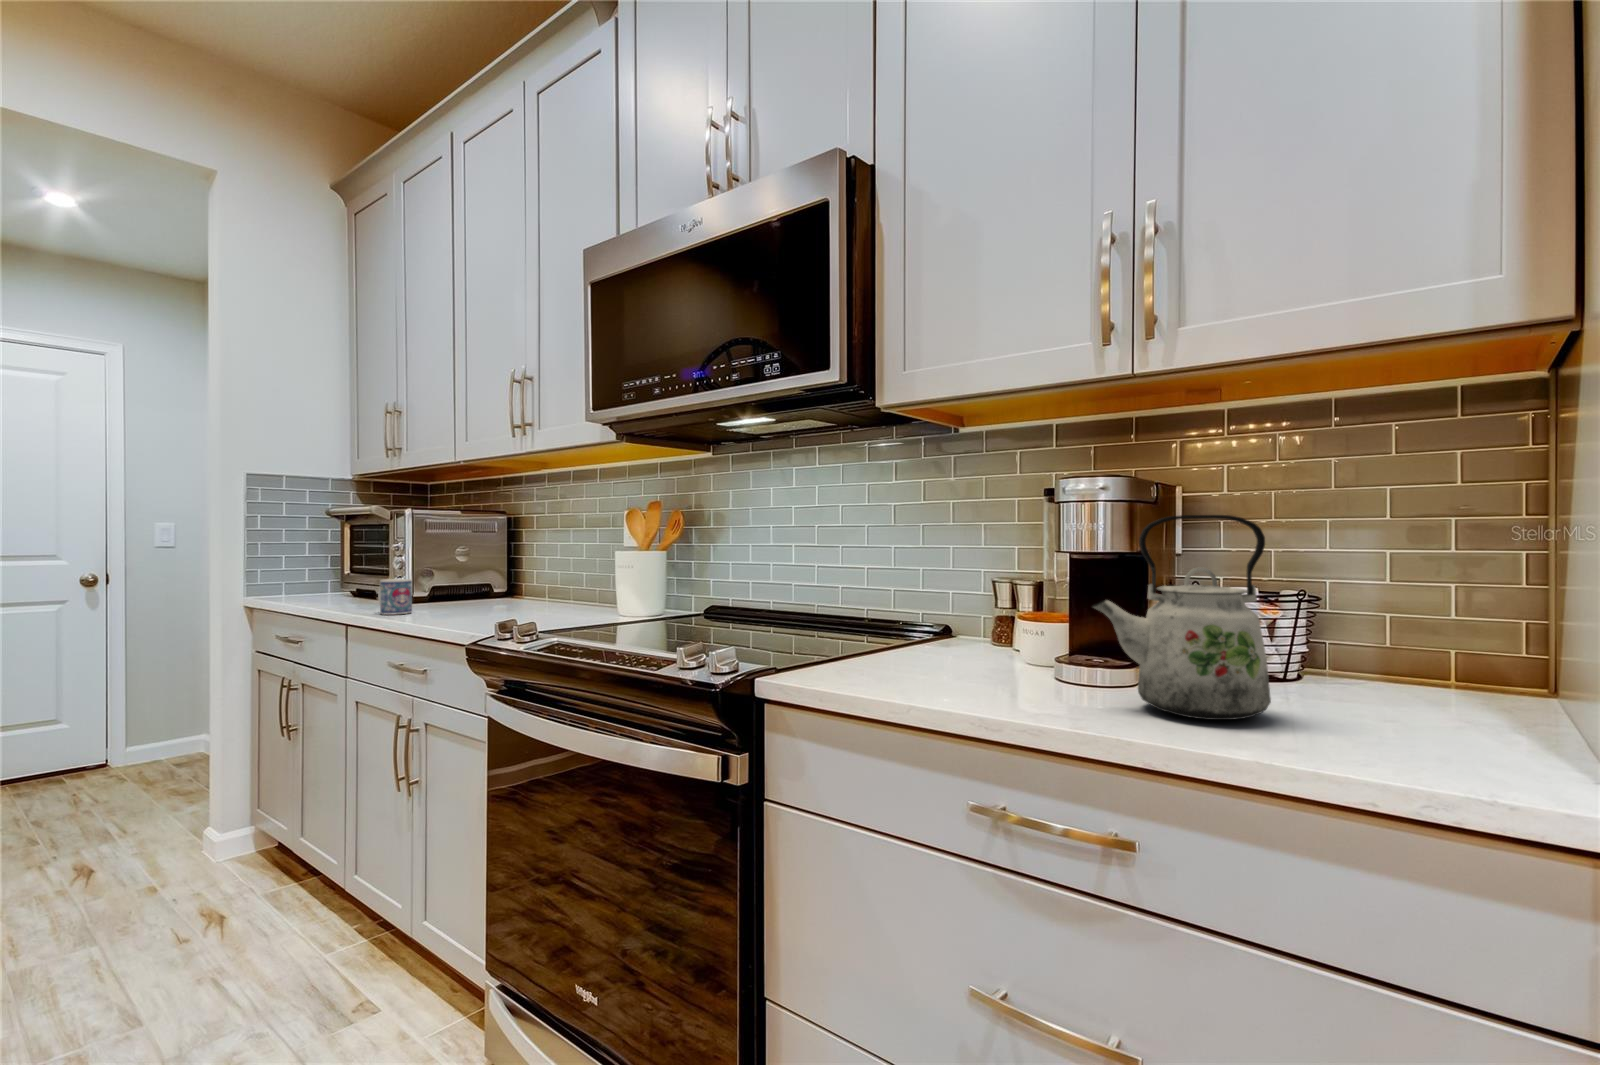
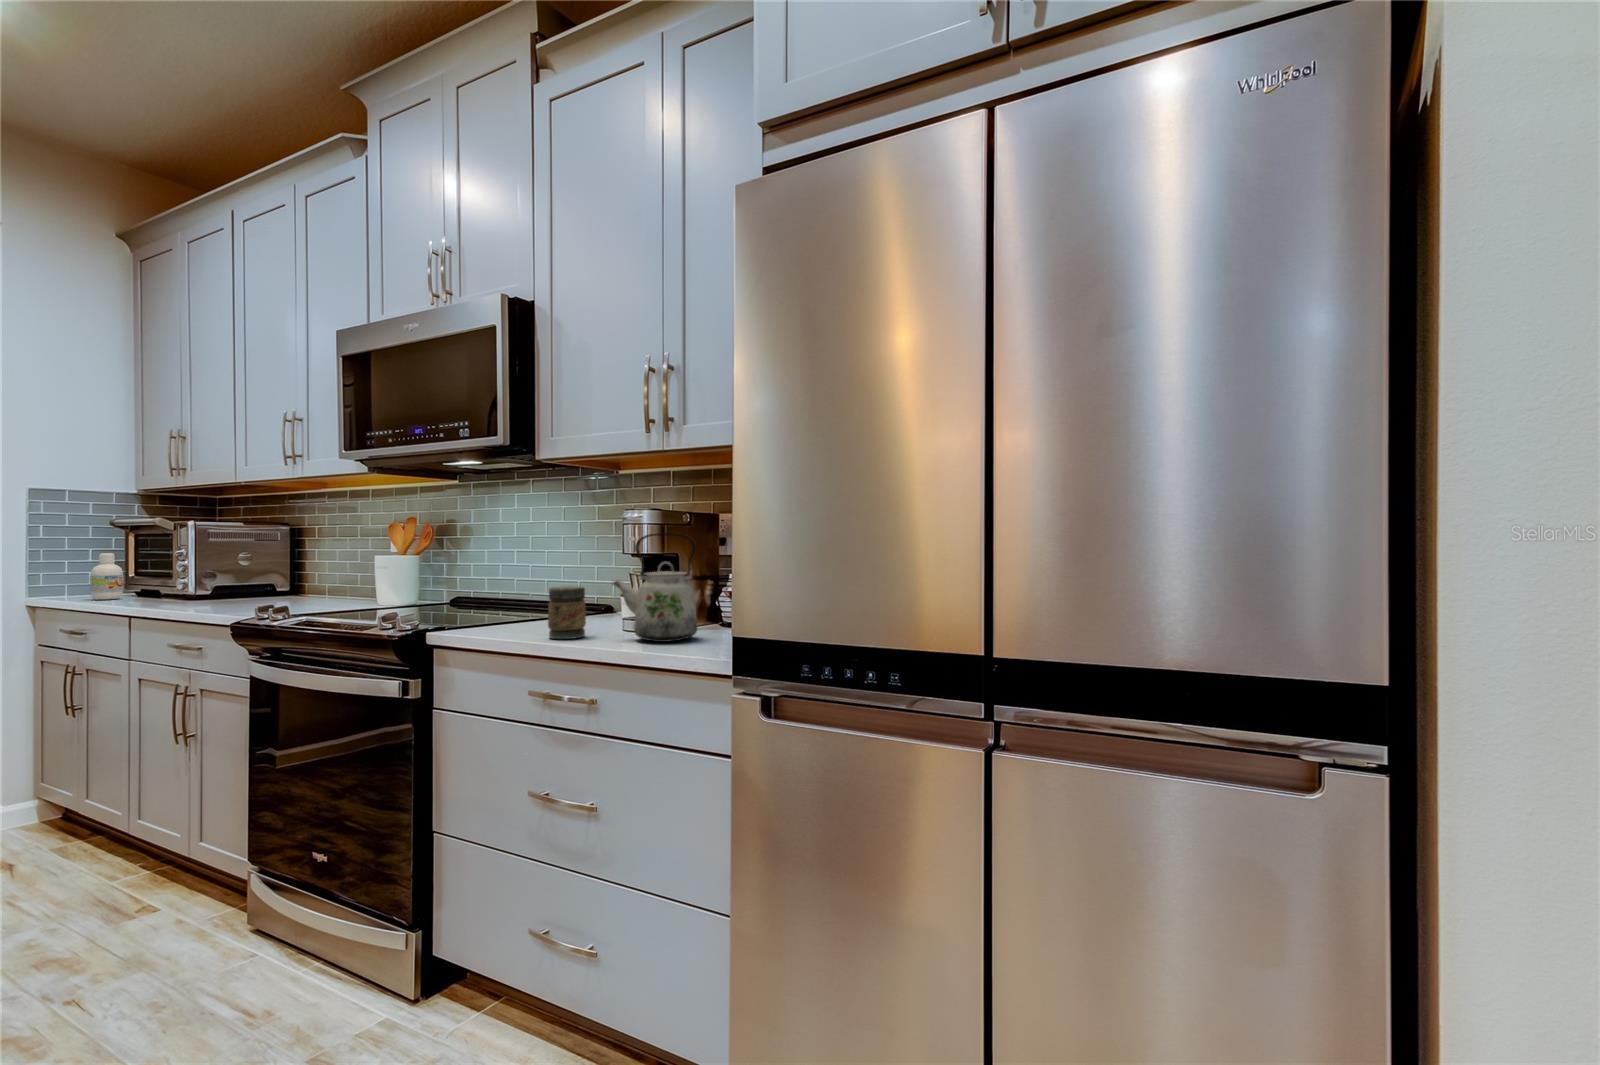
bottle: none [306,547,339,601] -> present [90,553,124,600]
mug: present [378,579,412,615] -> none [161,579,193,607]
jar: none [967,608,1031,703] -> present [548,586,586,639]

